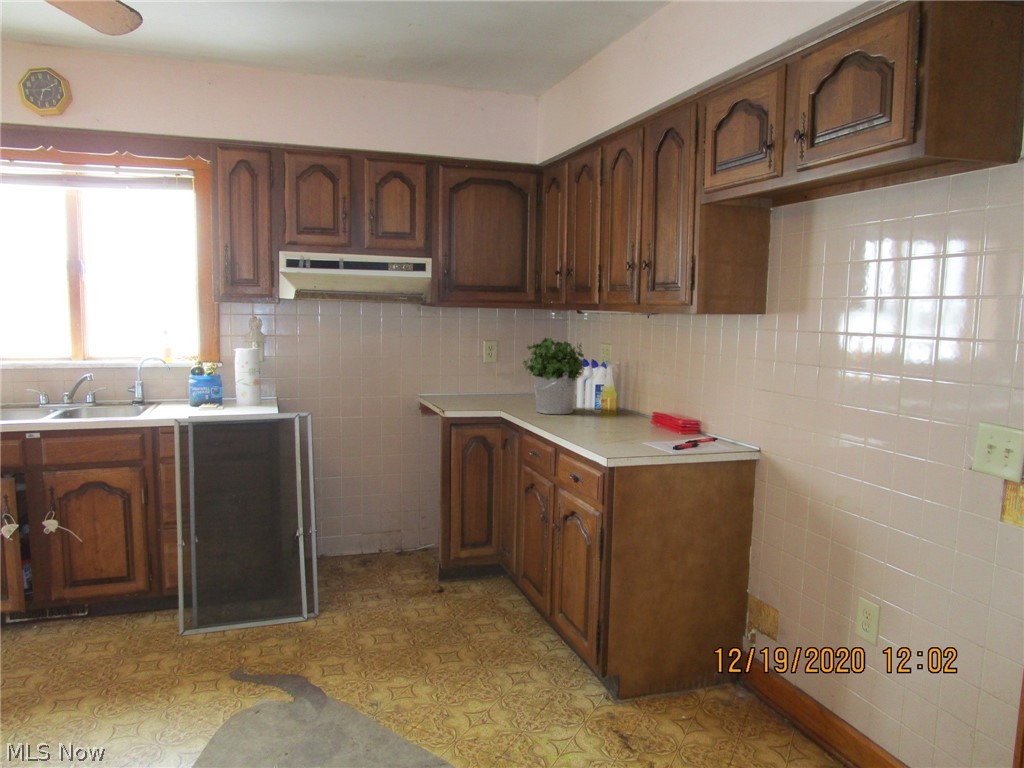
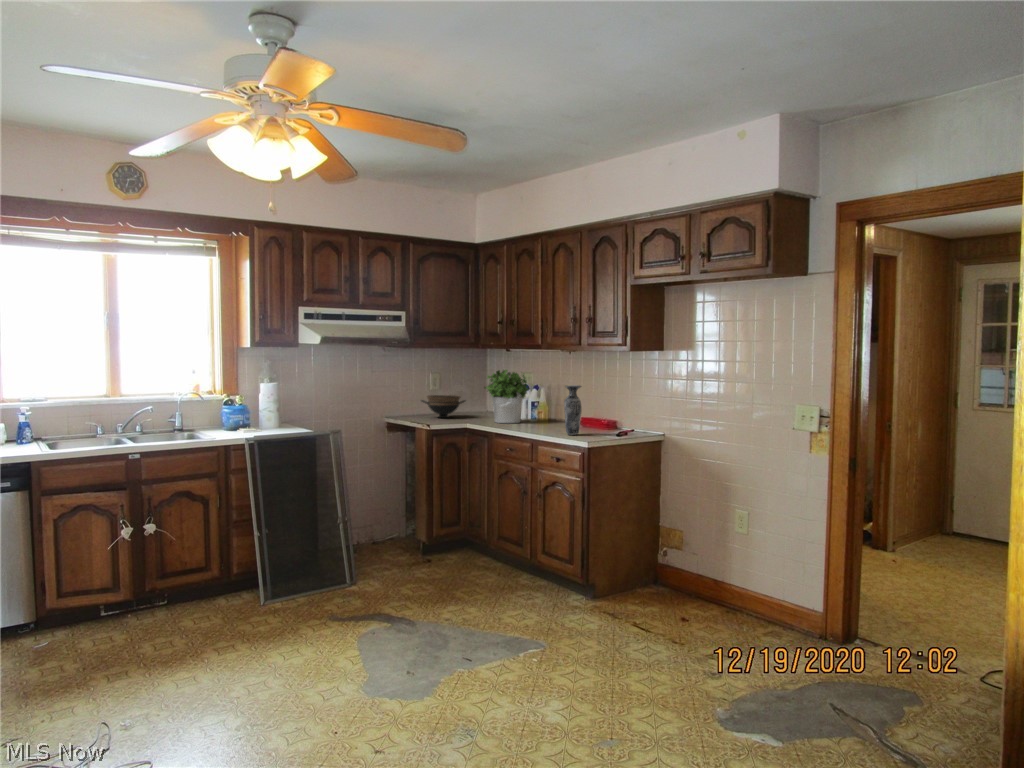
vase: none [595,365,622,441] -> present [564,385,582,435]
bowl: none [456,370,515,401] -> present [422,395,465,418]

